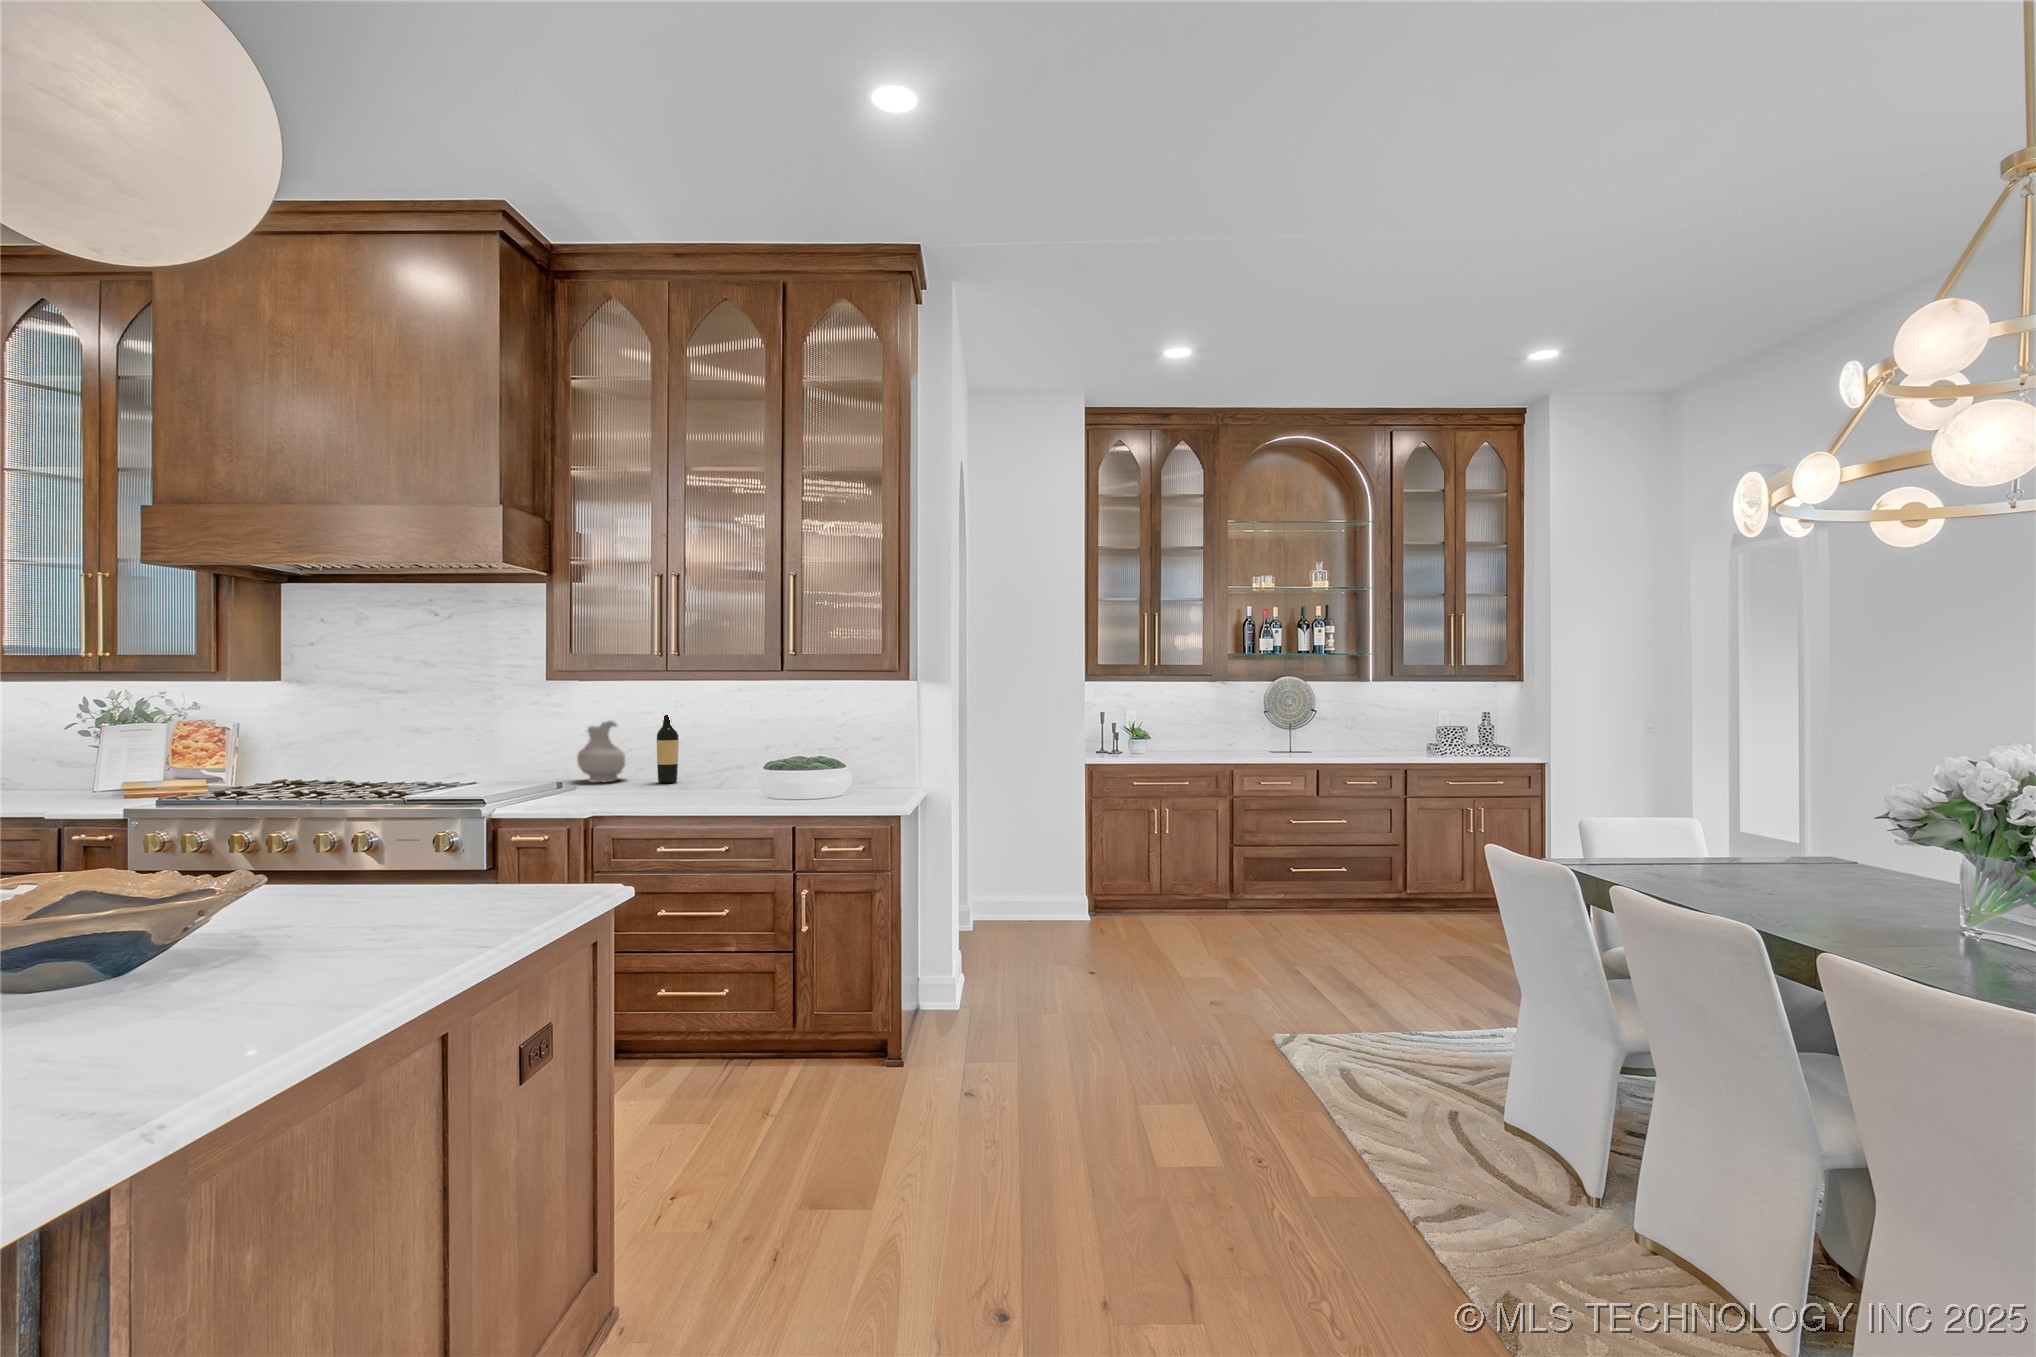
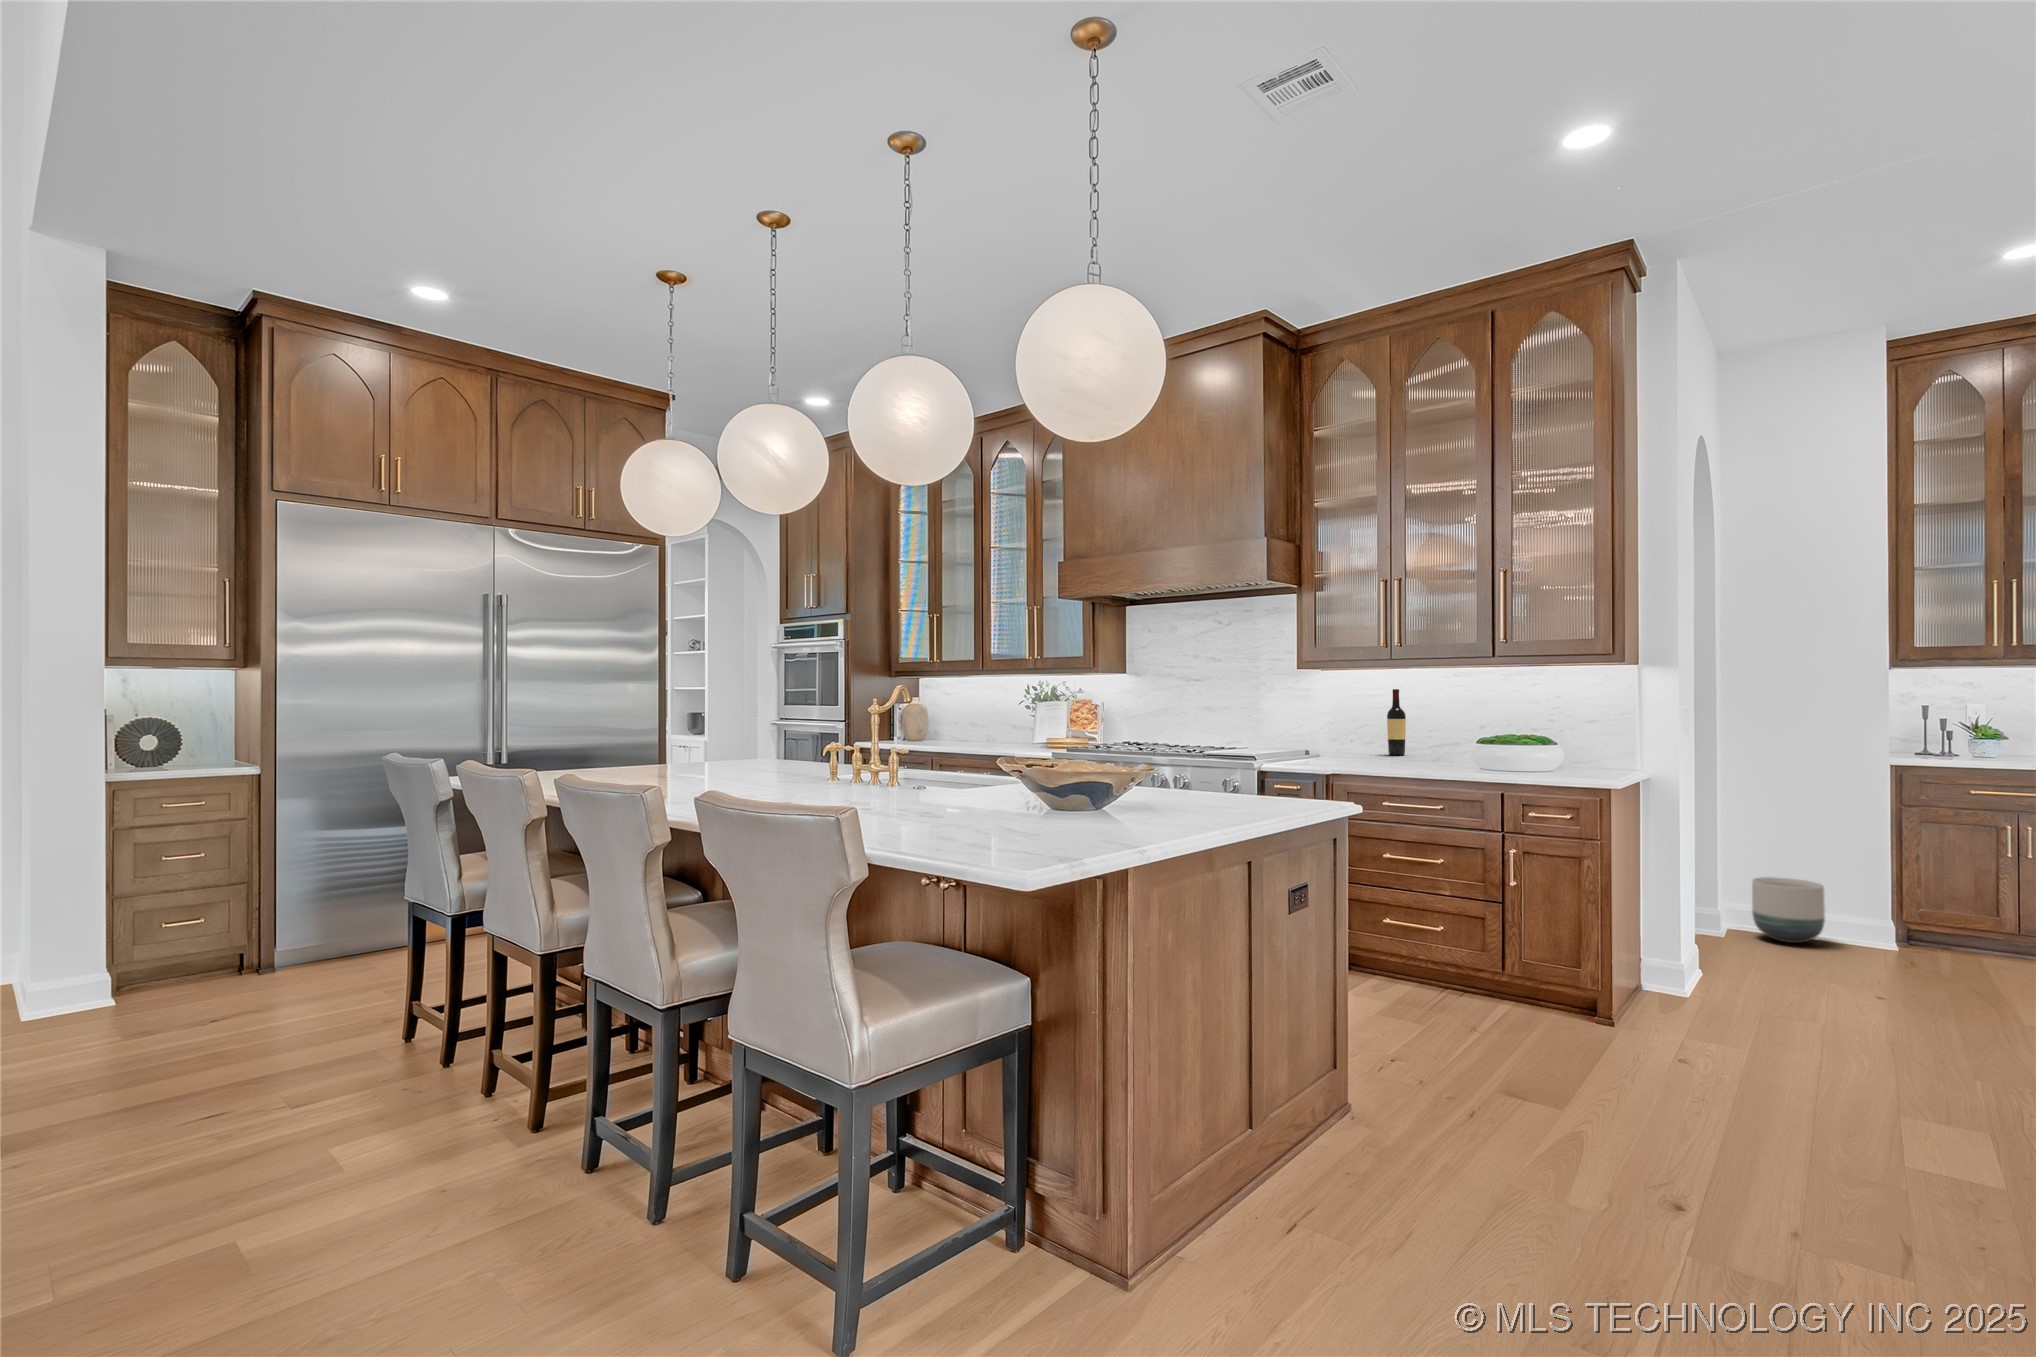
ceramic pitcher: present [577,720,625,782] -> none [1324,700,1366,753]
planter: none [985,870,1037,930] -> present [1752,877,1825,943]

